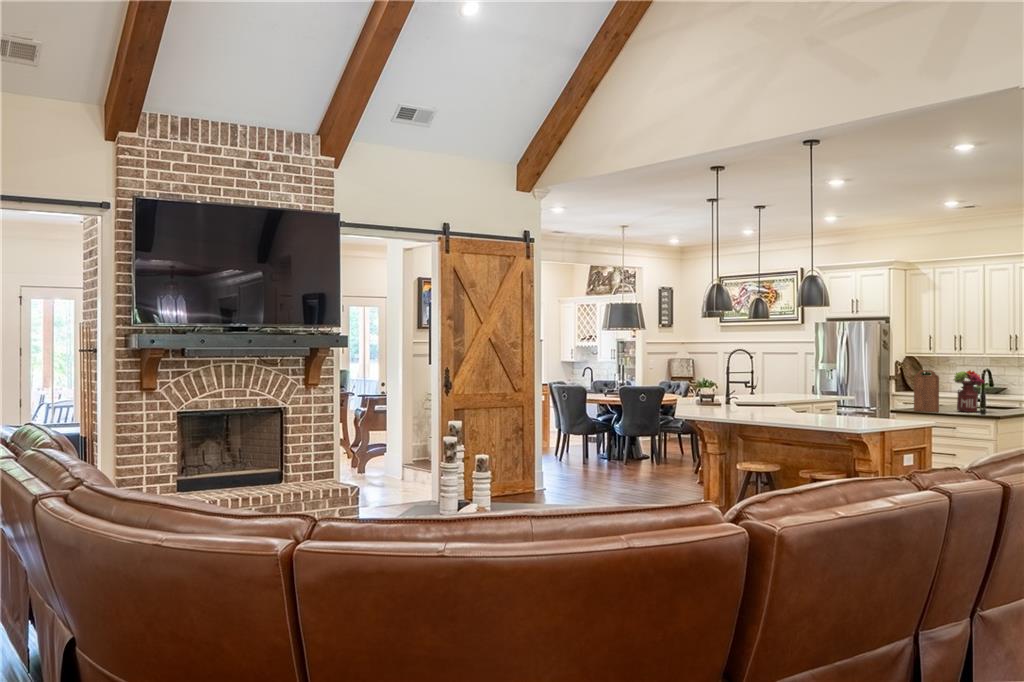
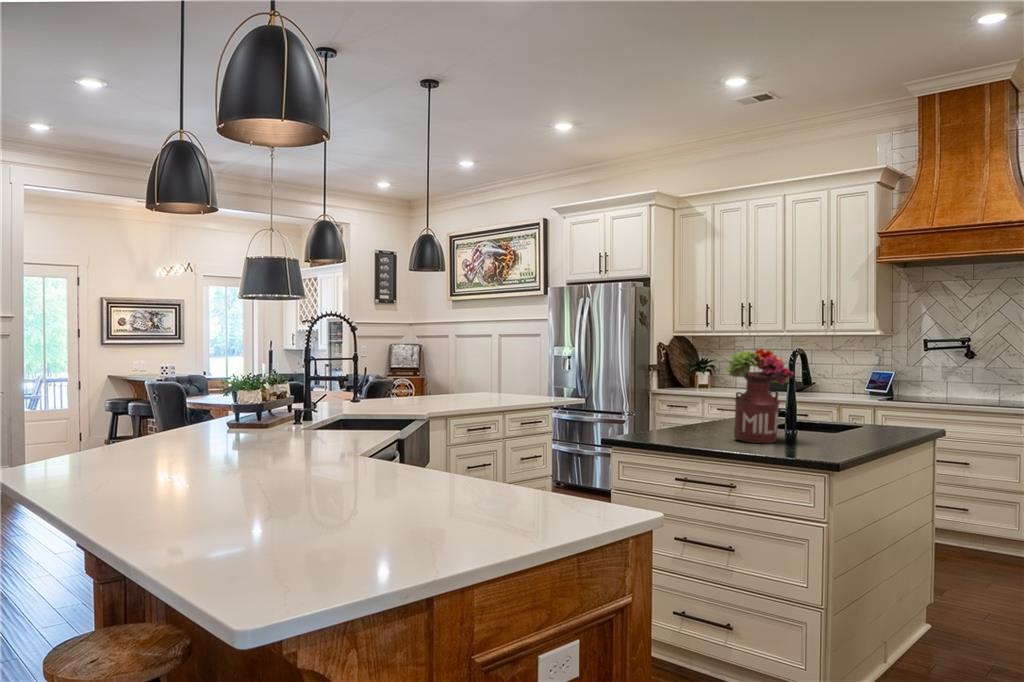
cutting board: present [914,370,939,412] -> none [642,348,694,445]

